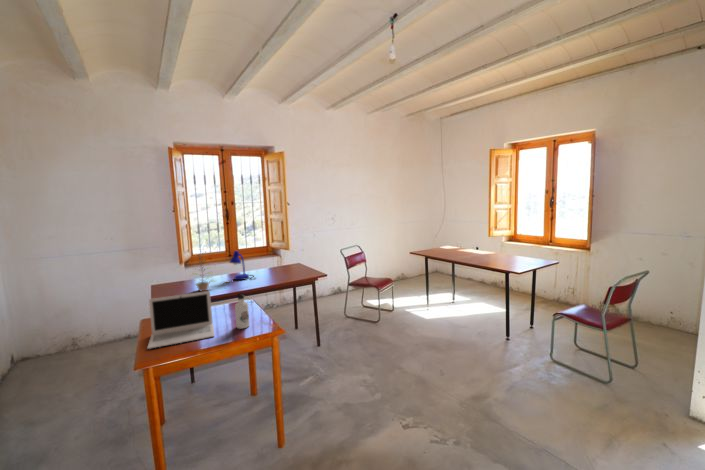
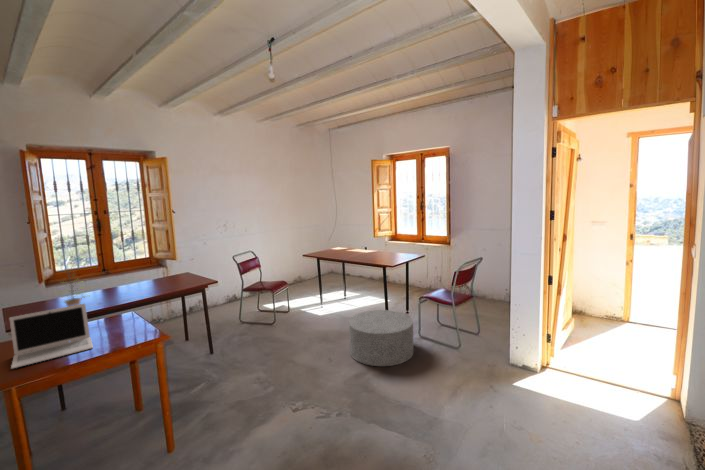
desk lamp: present [226,251,249,282] -> none [98,263,139,298]
water bottle: present [235,293,250,329] -> none [116,302,137,338]
ottoman: none [464,321,547,392] -> present [349,310,414,366]

